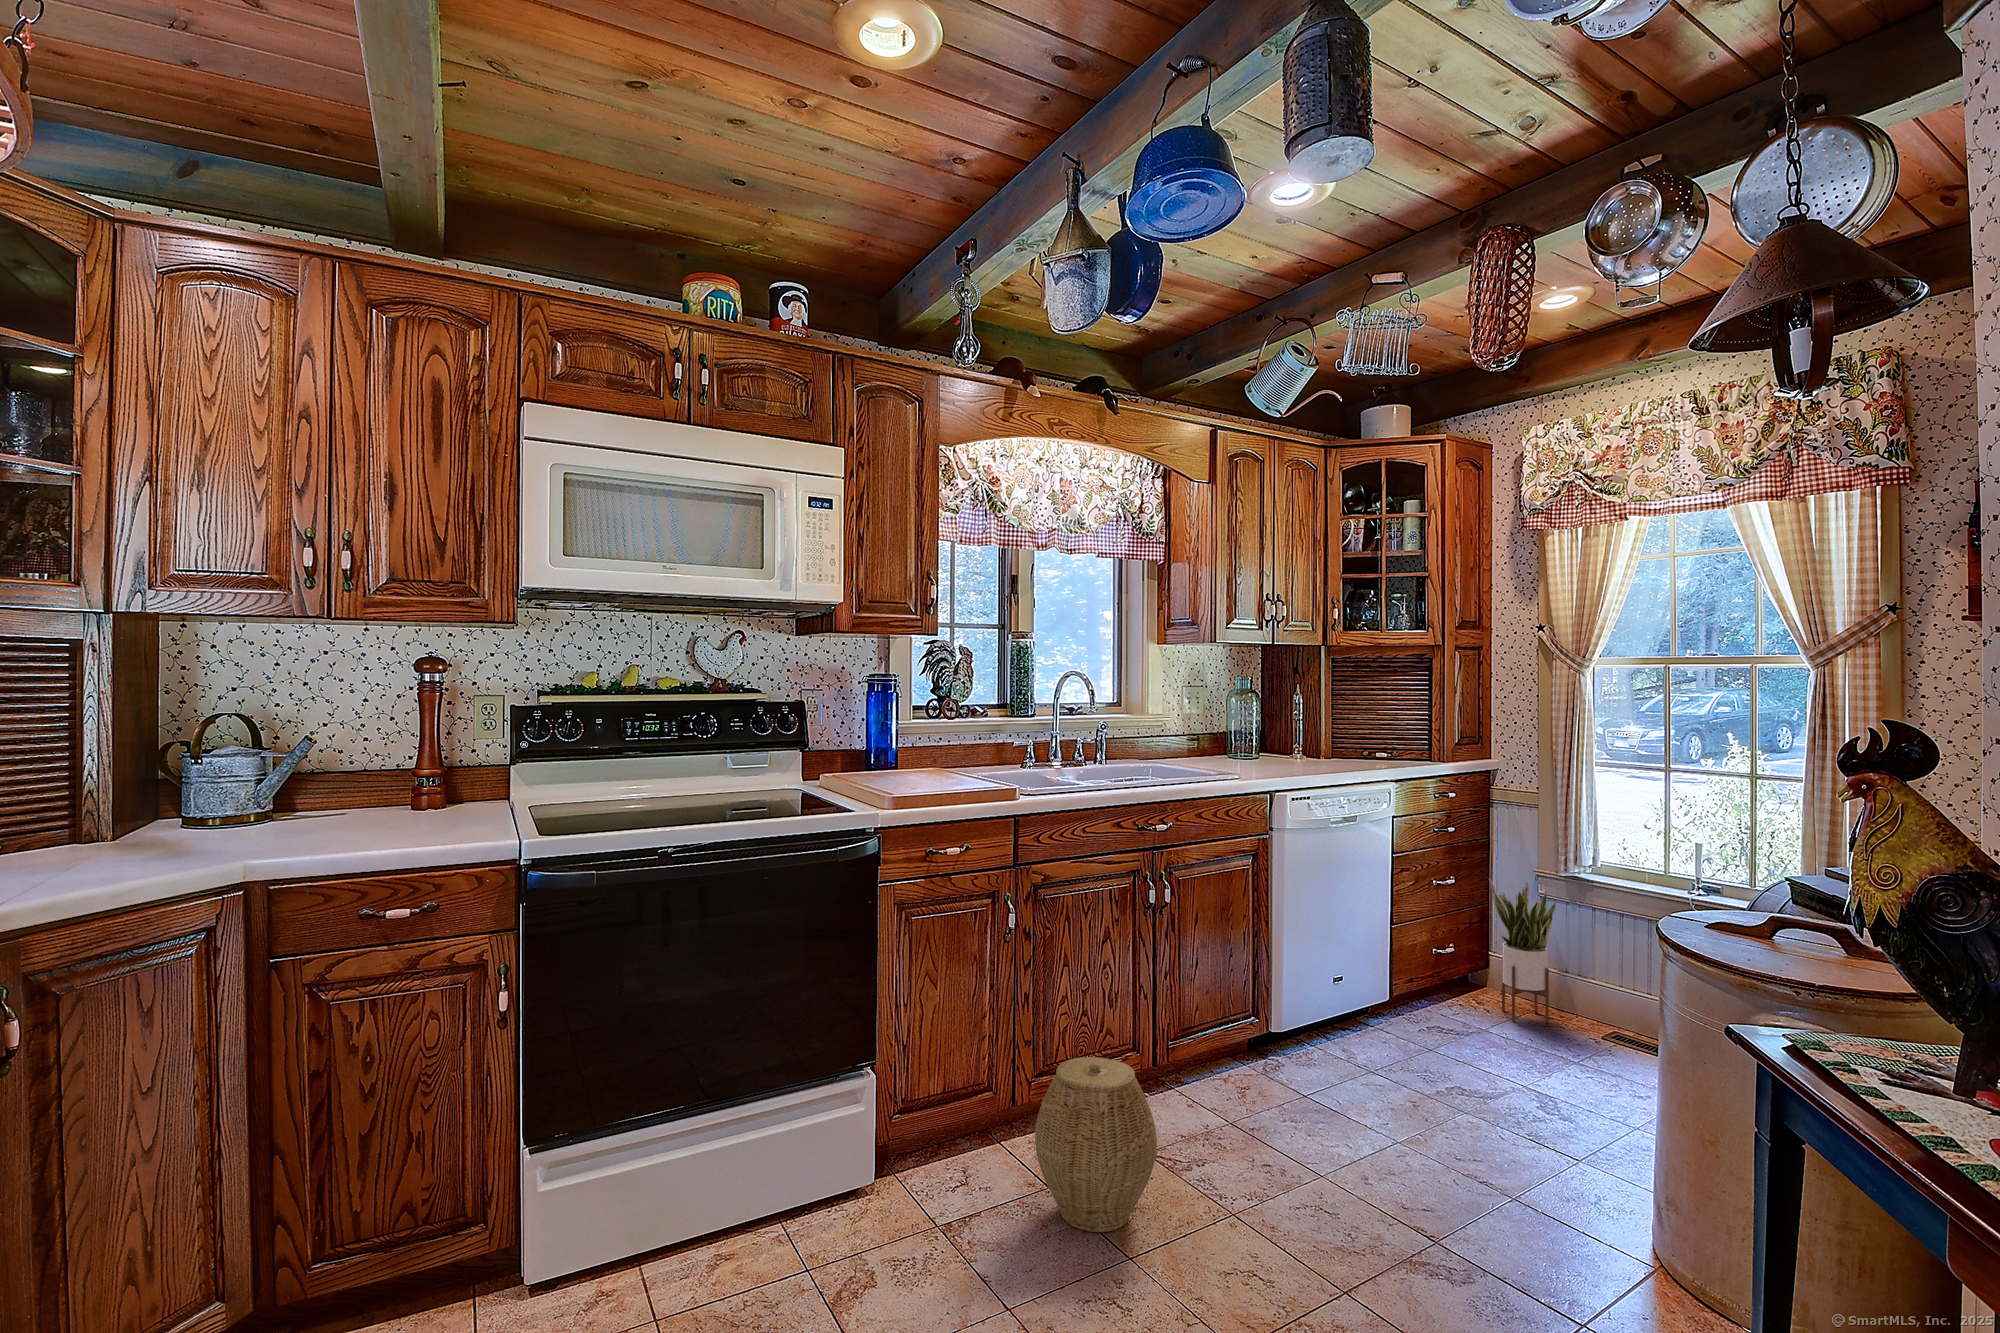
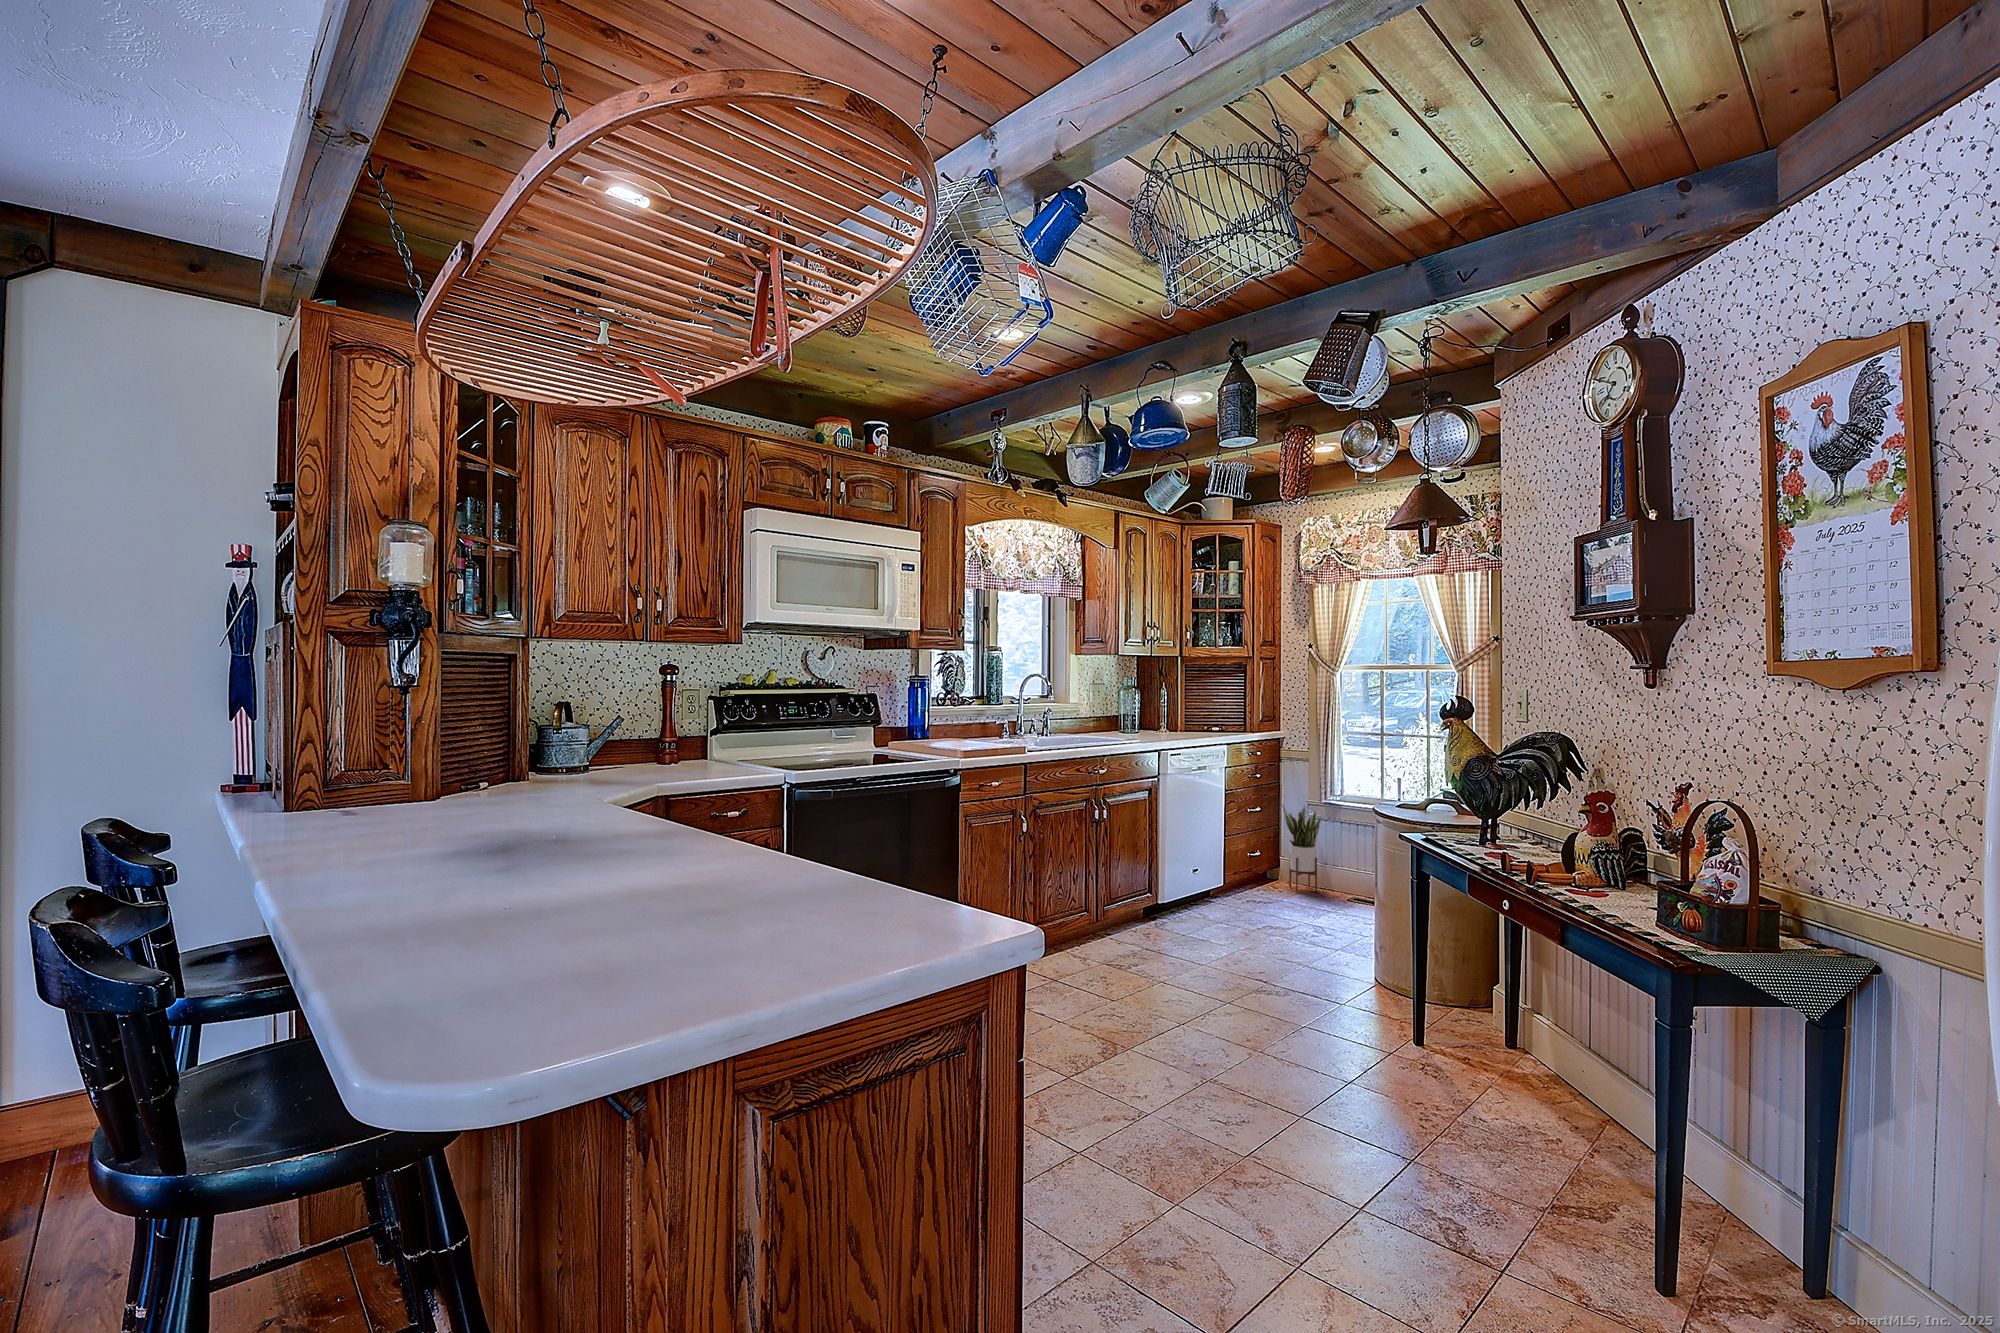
woven basket: present [1035,1057,1157,1232] -> none [1059,897,1128,988]

